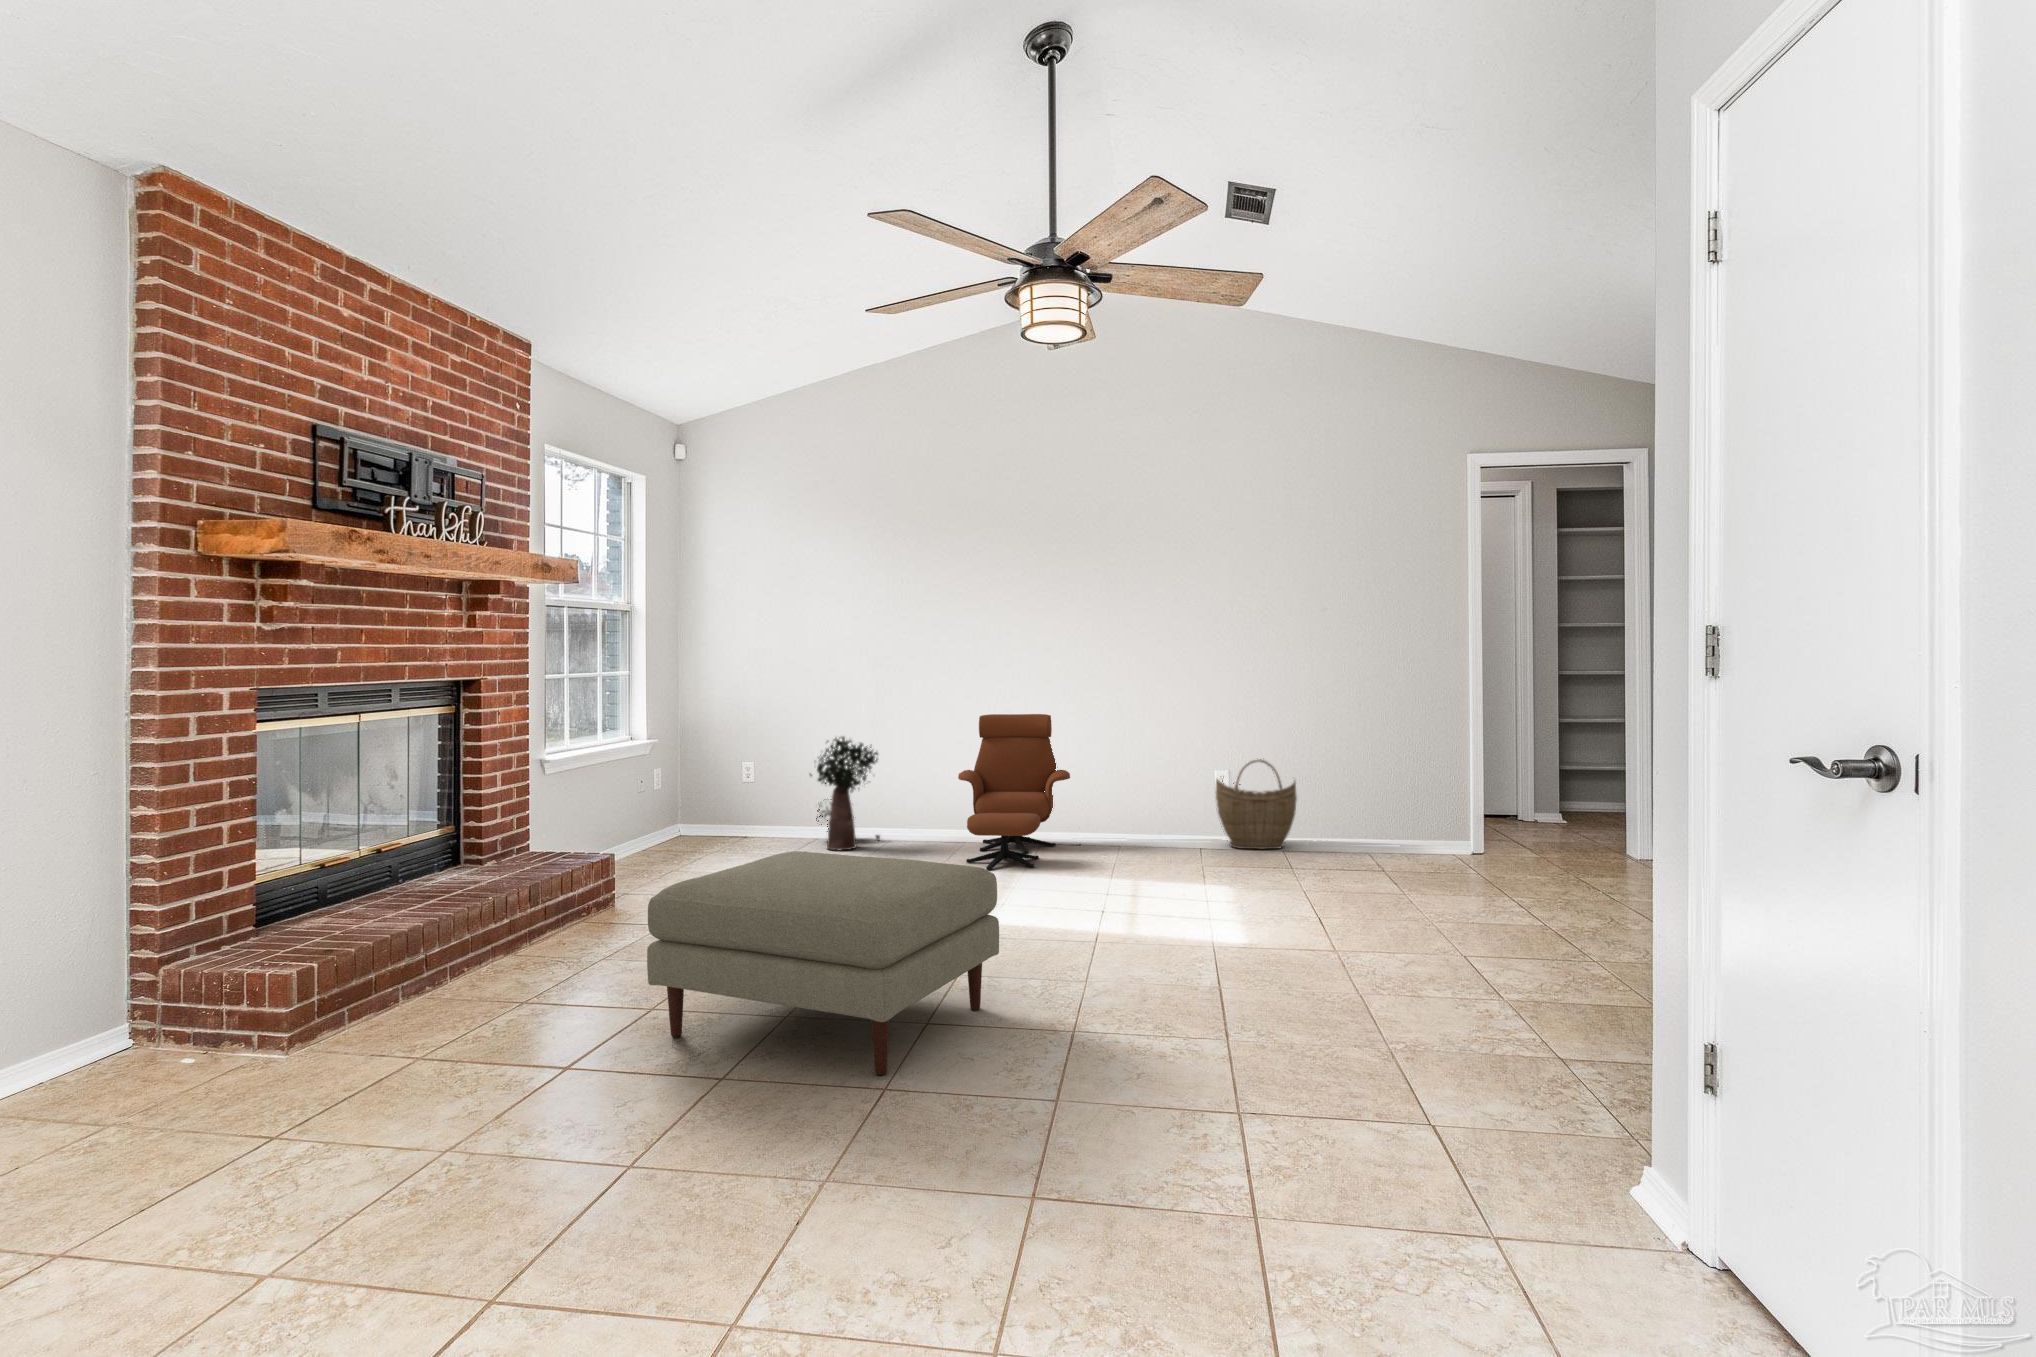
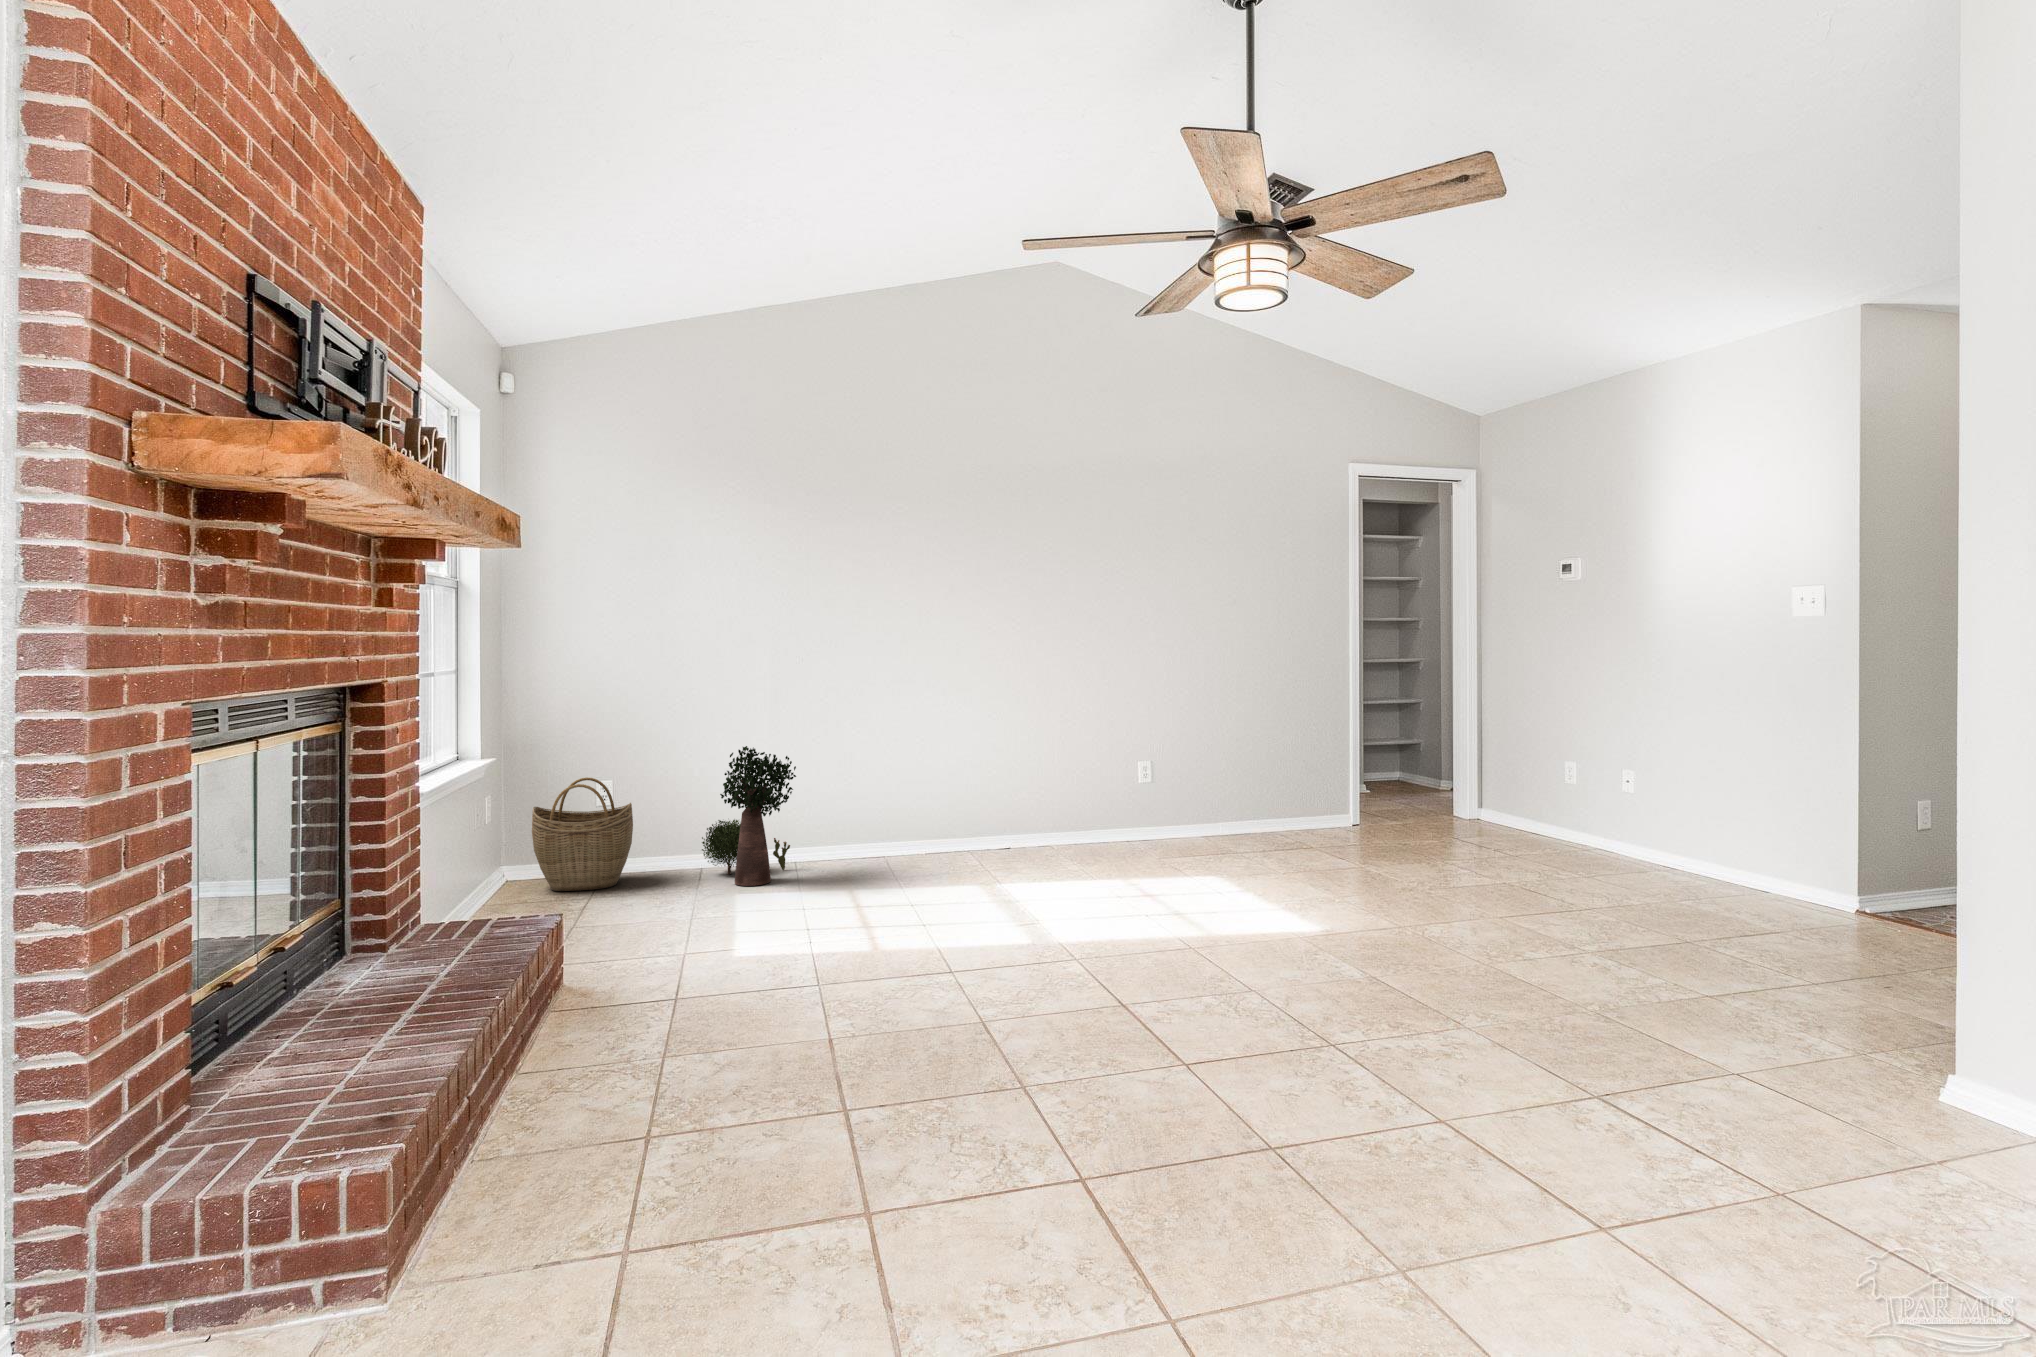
lounge chair: present [958,714,1070,870] -> none [888,716,1016,895]
woven basket: present [1216,759,1297,849] -> present [532,777,633,891]
ottoman: present [647,851,999,1075] -> none [935,898,1319,1167]

